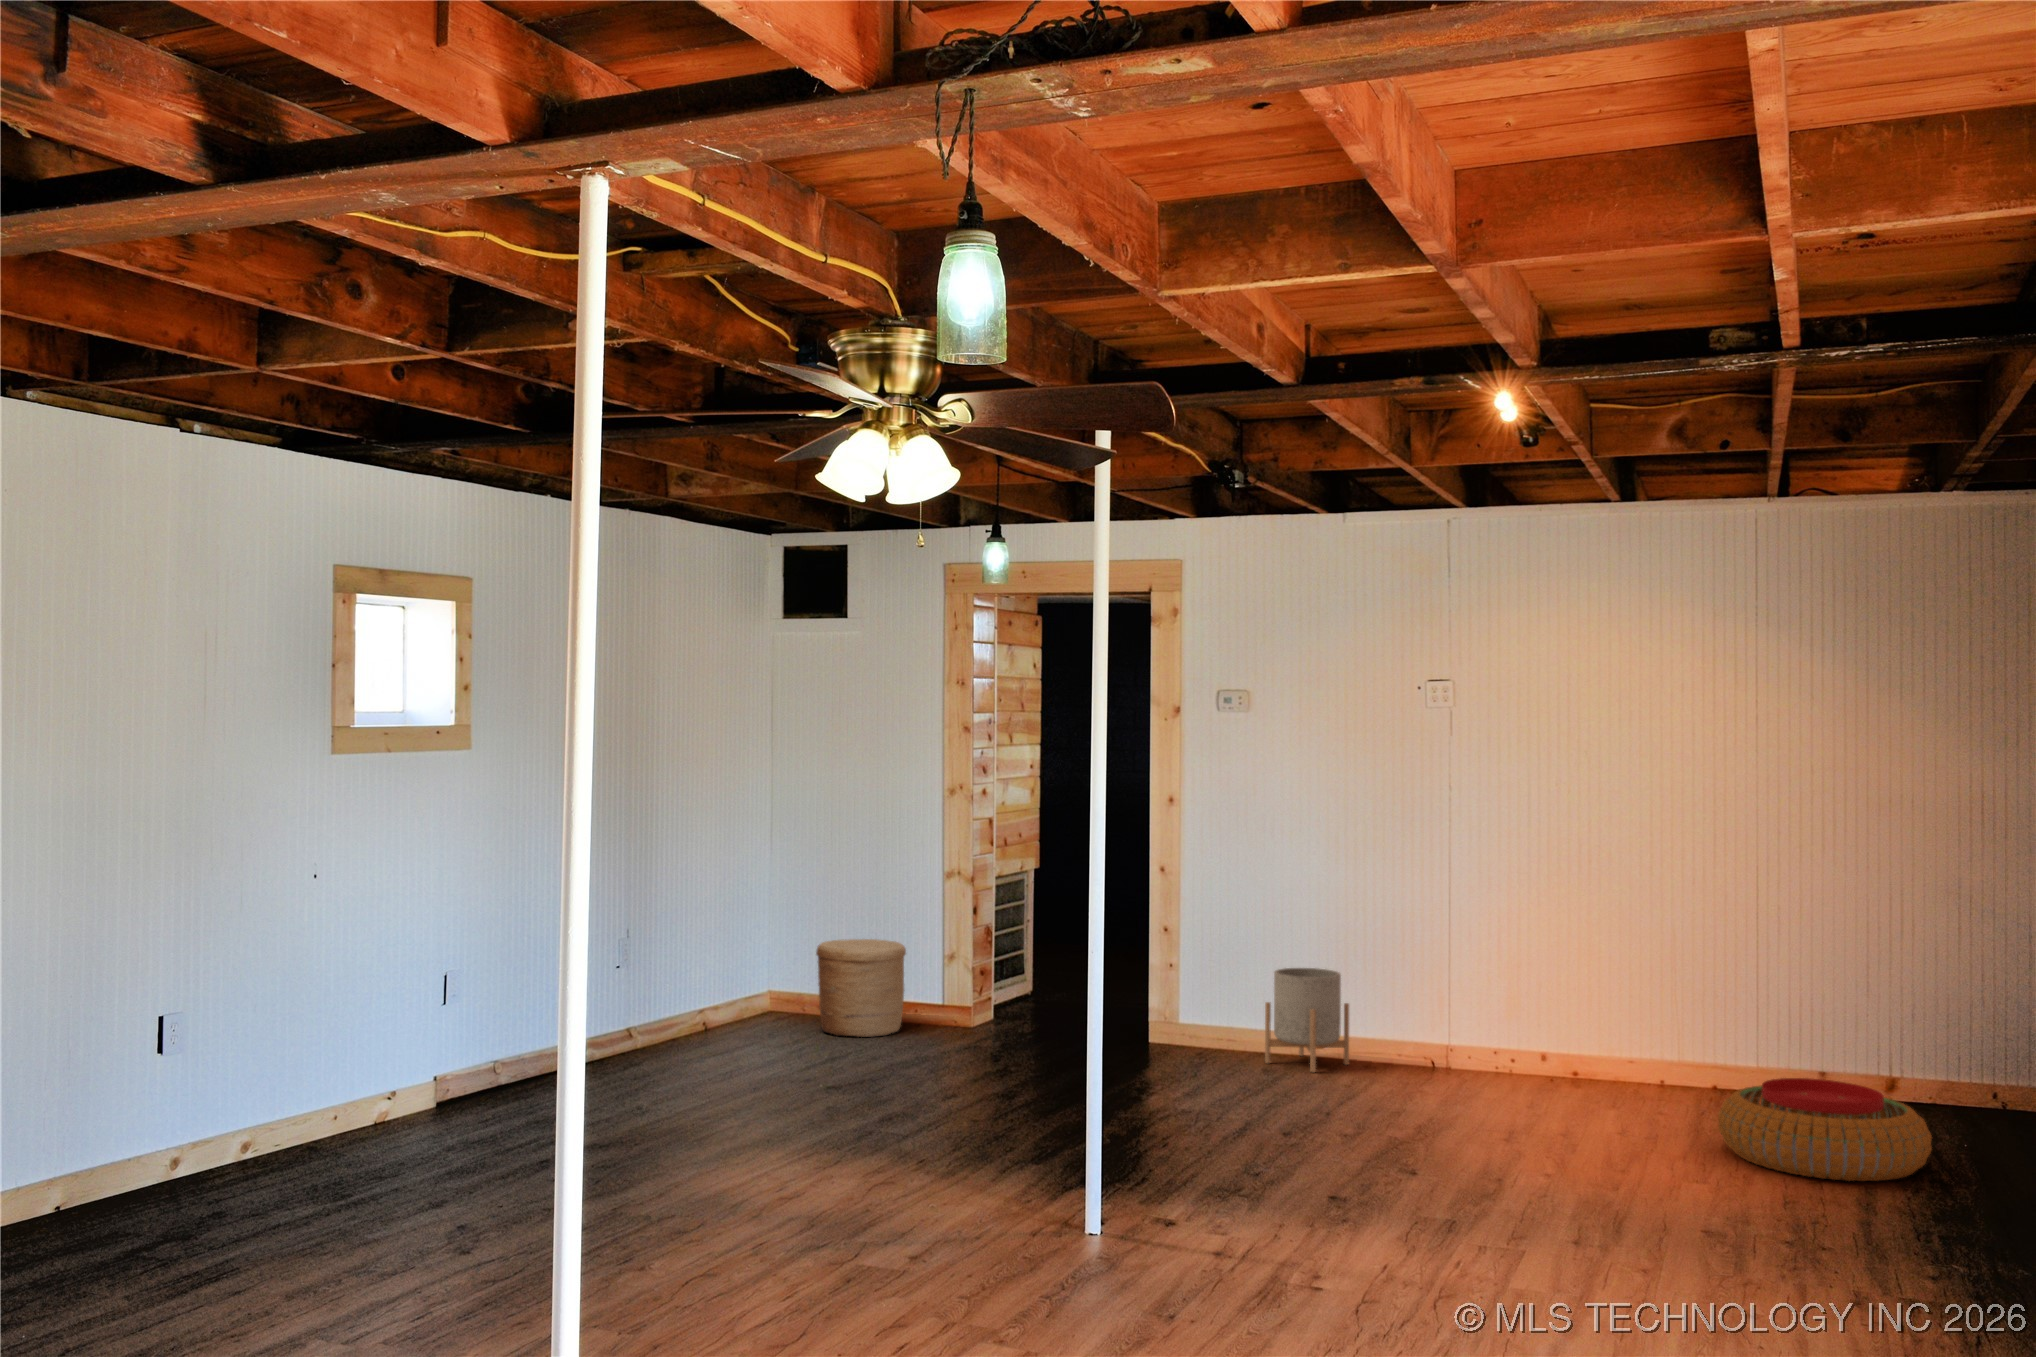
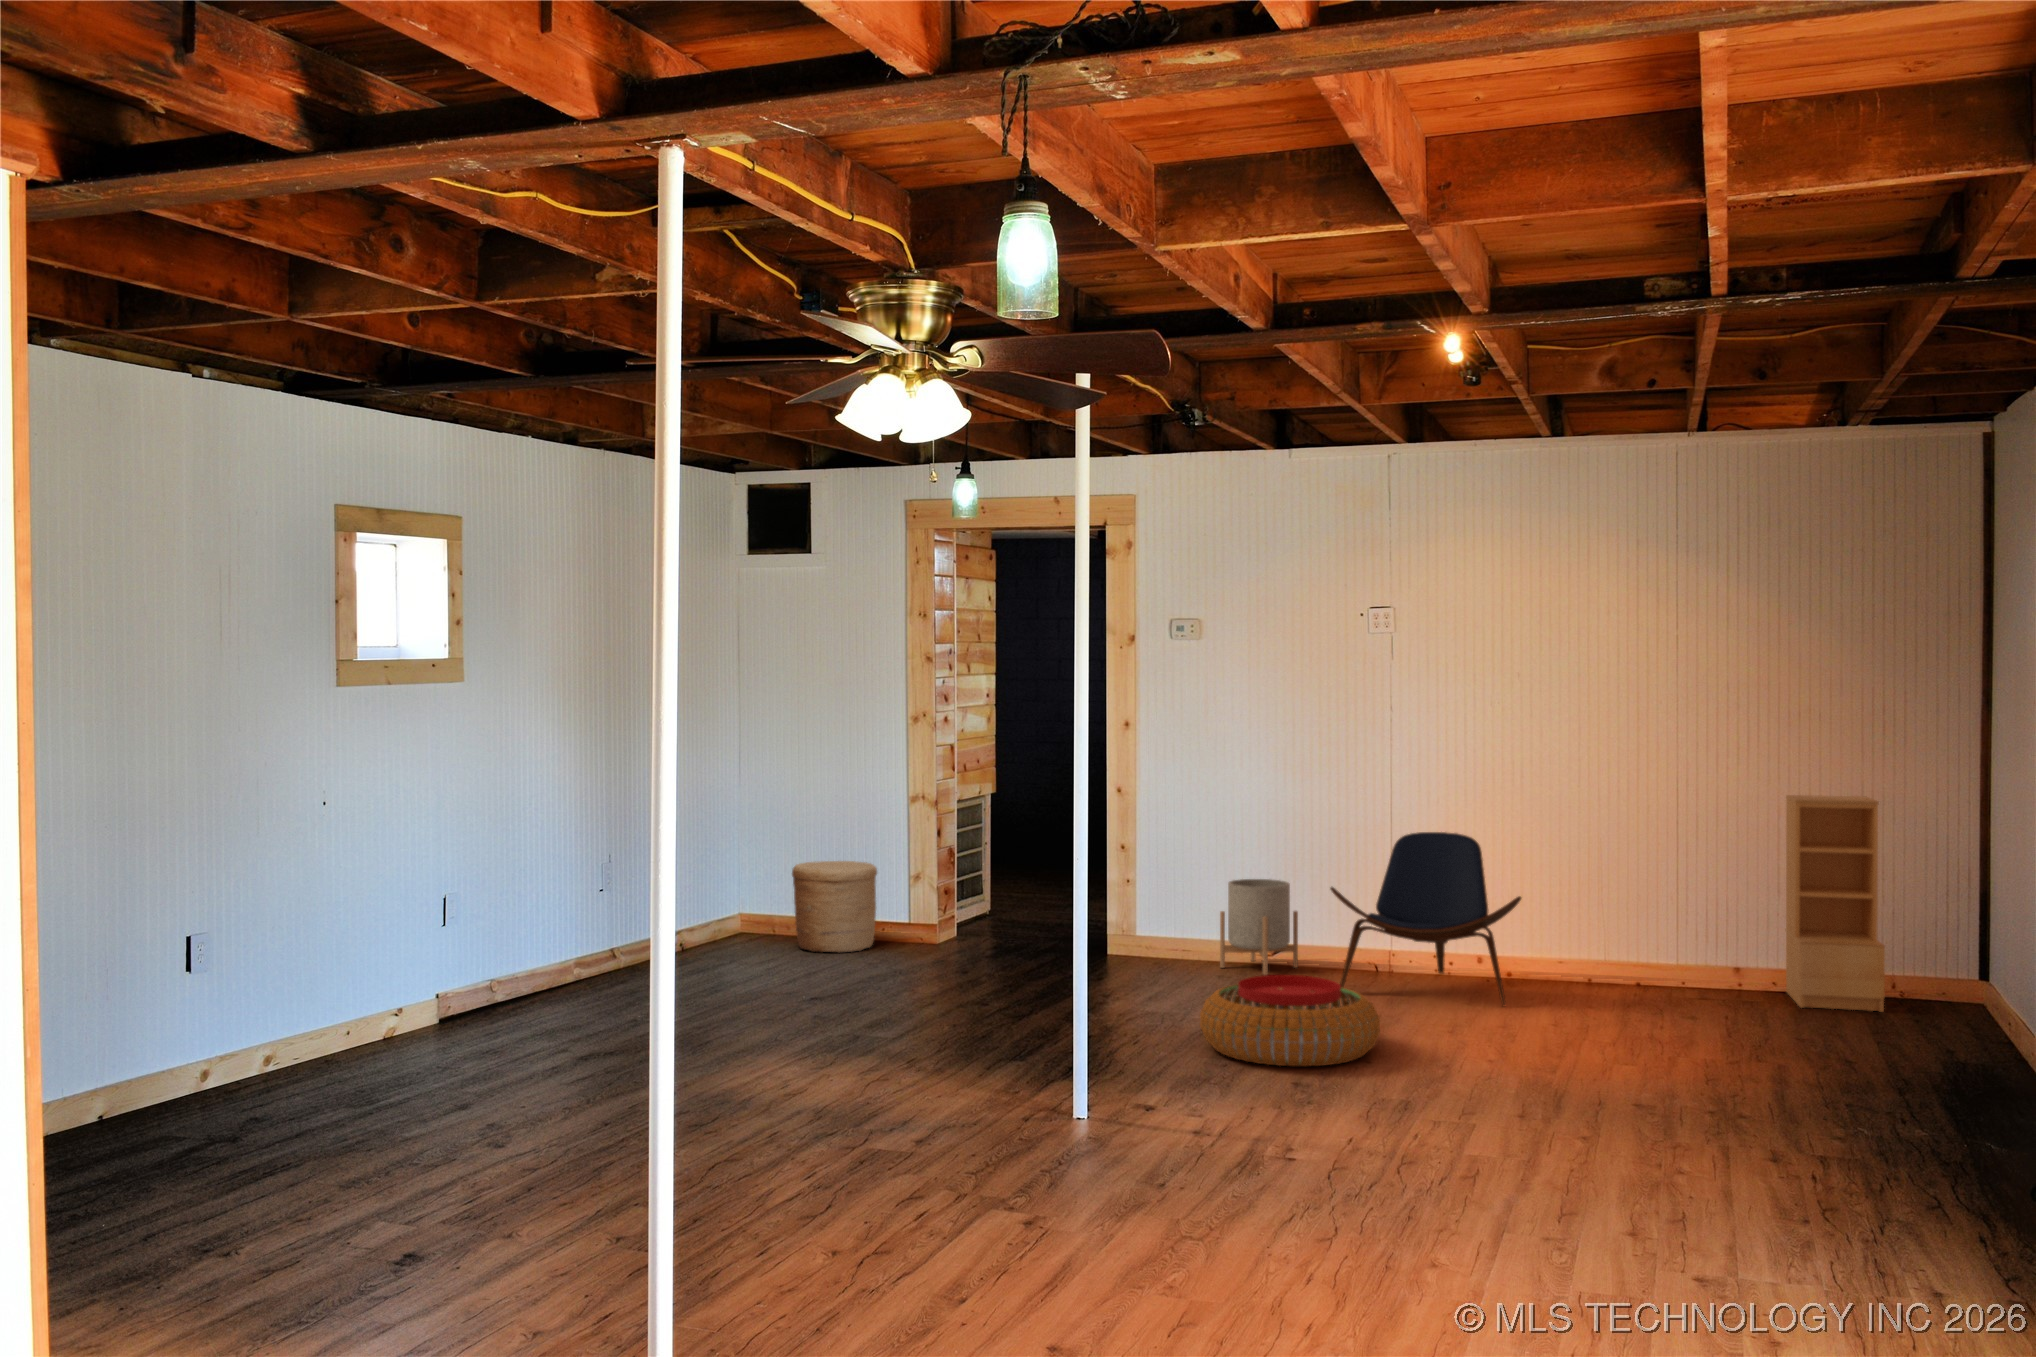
bookshelf: none [1883,889,1995,1132] -> present [1786,795,1885,1012]
lounge chair: none [1381,921,1590,1115] -> present [1330,832,1521,1006]
pouf: present [1718,1078,1932,1181] -> present [1200,975,1380,1066]

